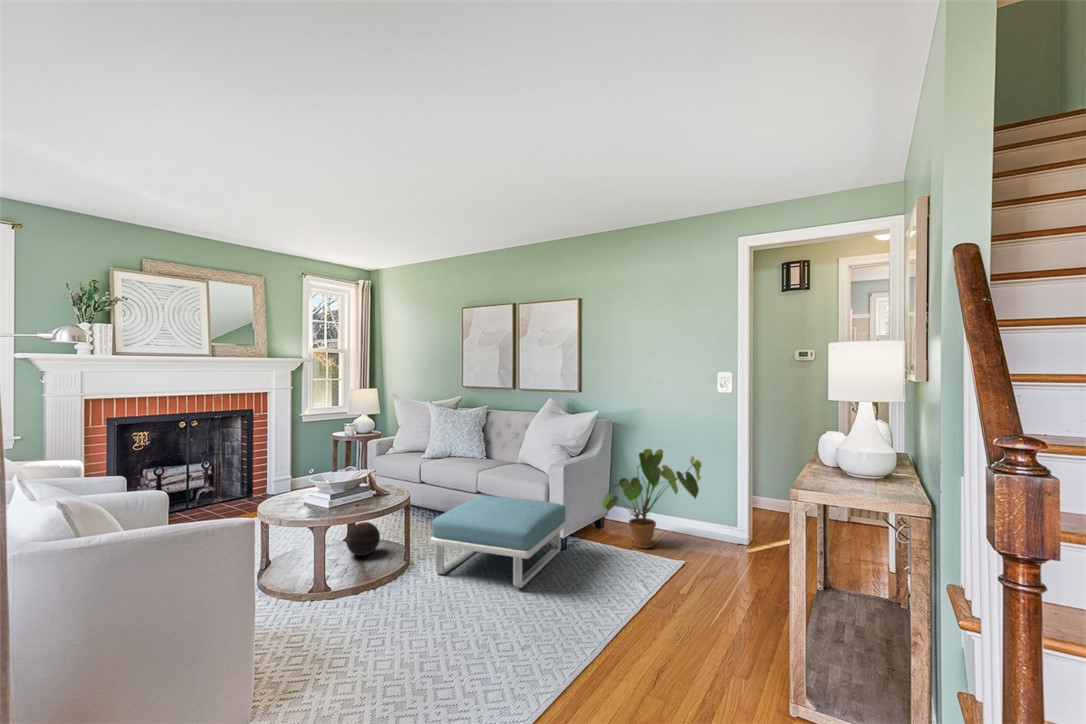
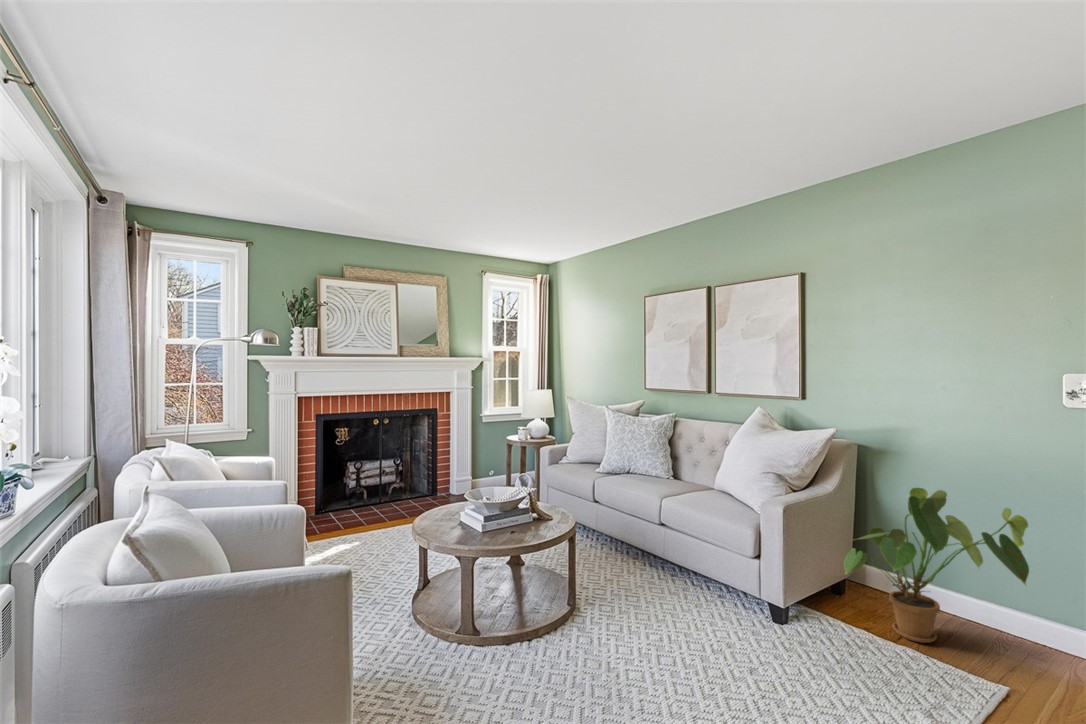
footstool: present [431,496,566,588] -> none [599,531,788,682]
decorative orb: present [346,522,380,556] -> none [506,548,543,588]

